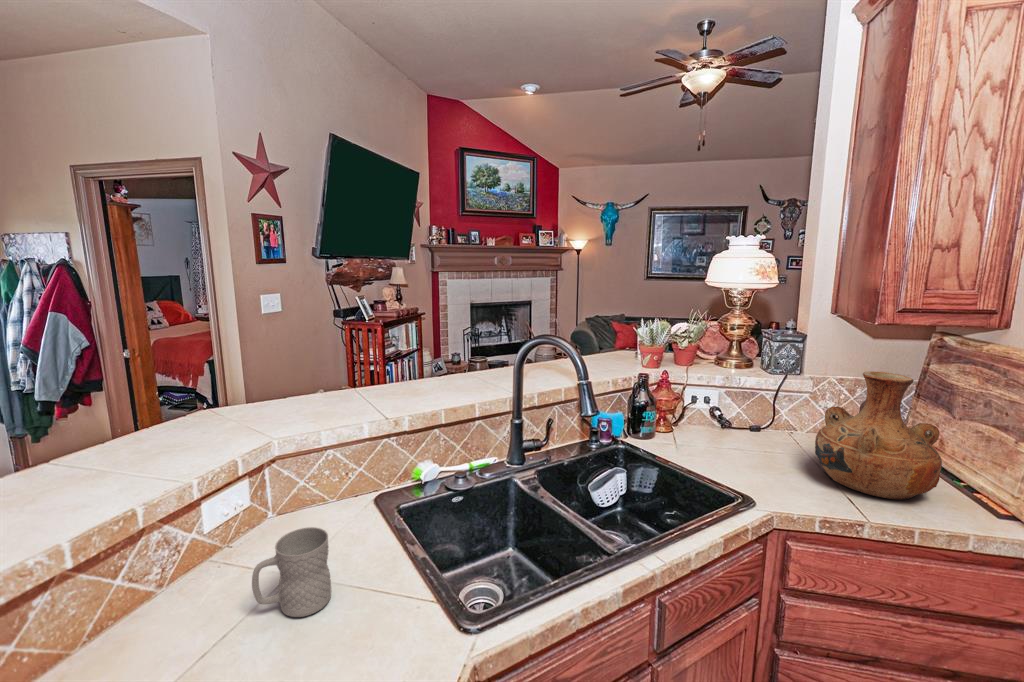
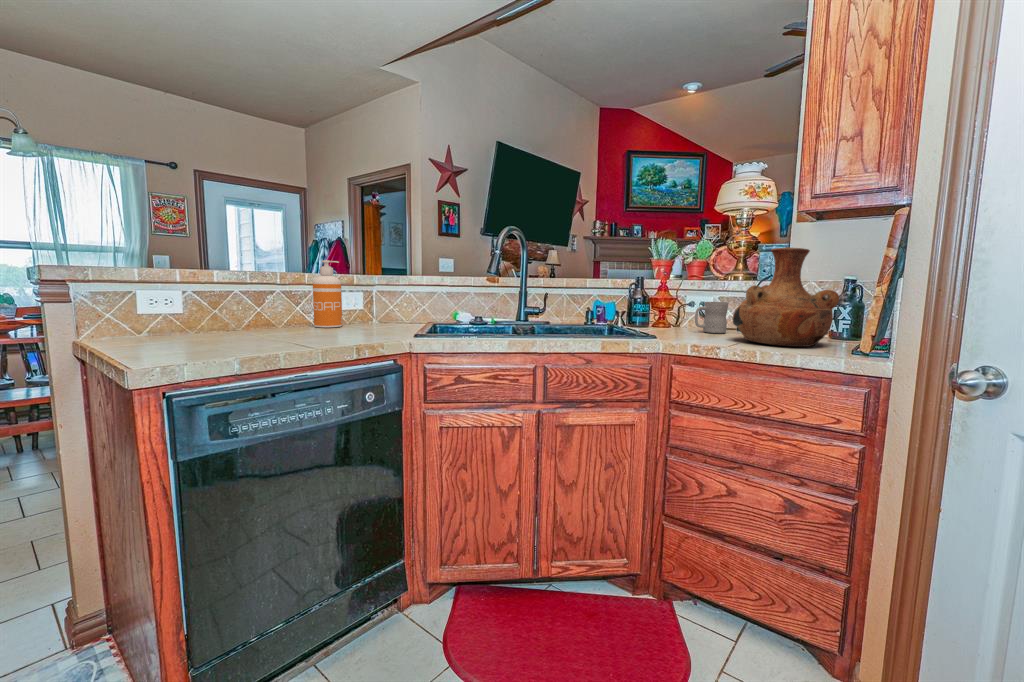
soap dispenser: none [146,453,225,613] -> present [313,260,342,328]
mug: present [252,527,331,617] -> present [695,302,728,333]

